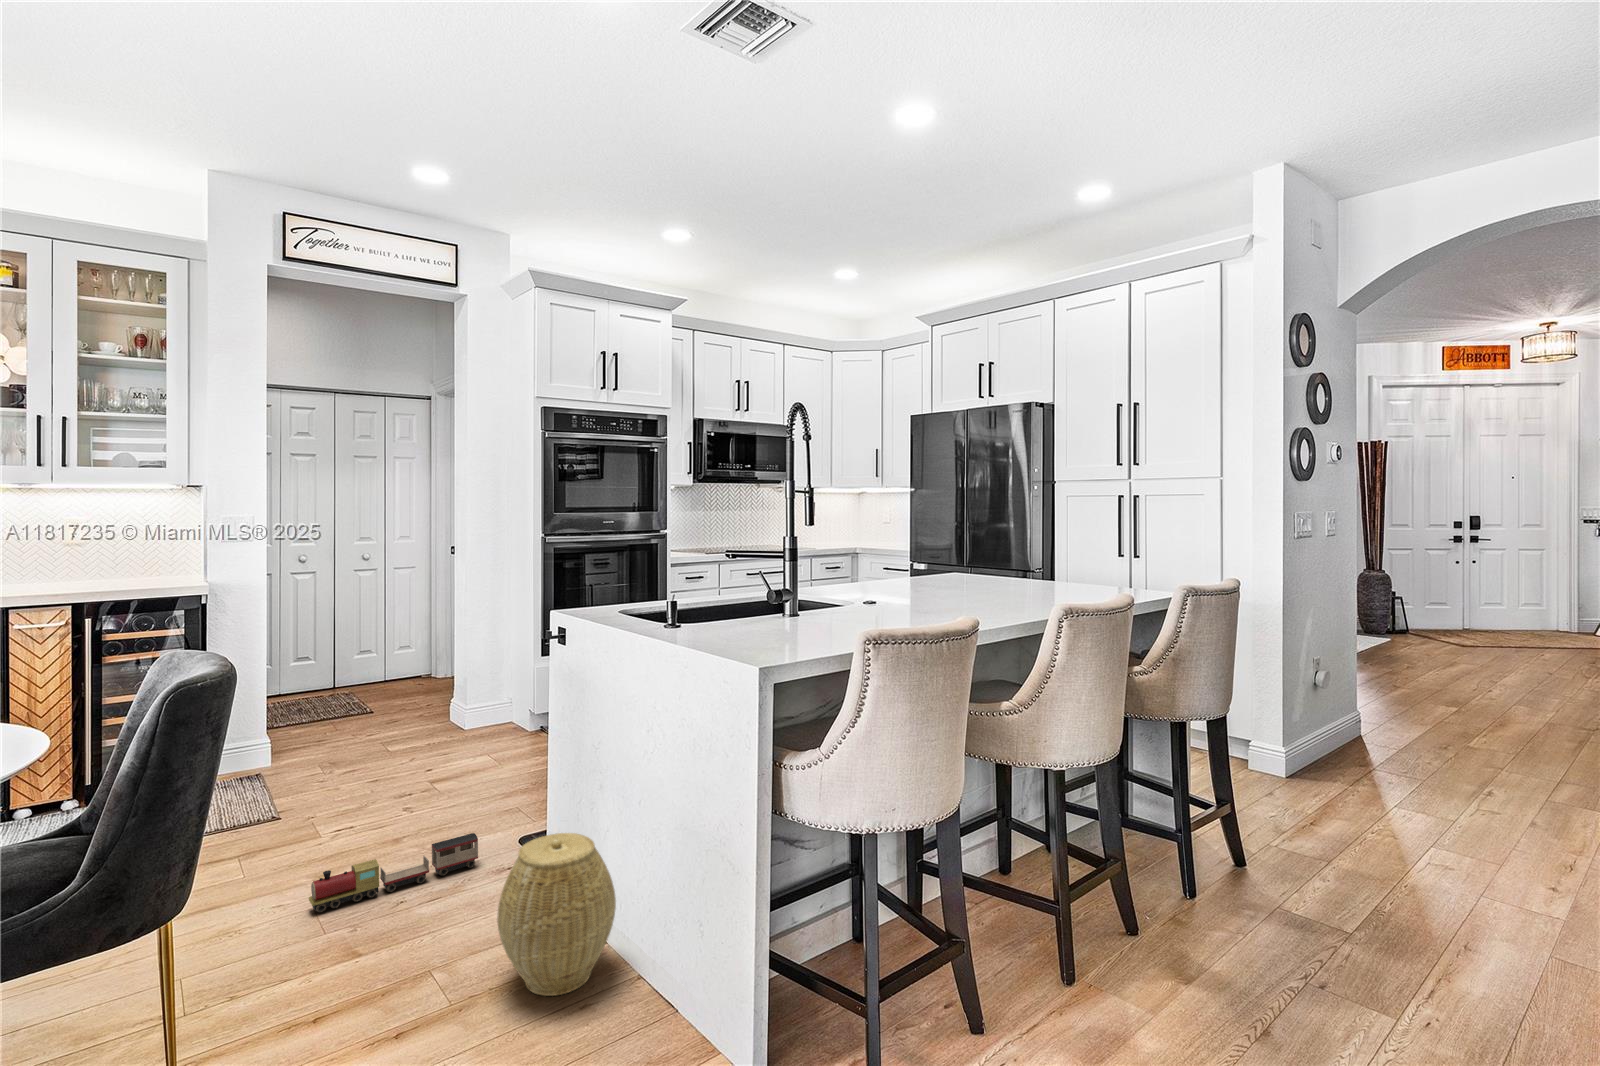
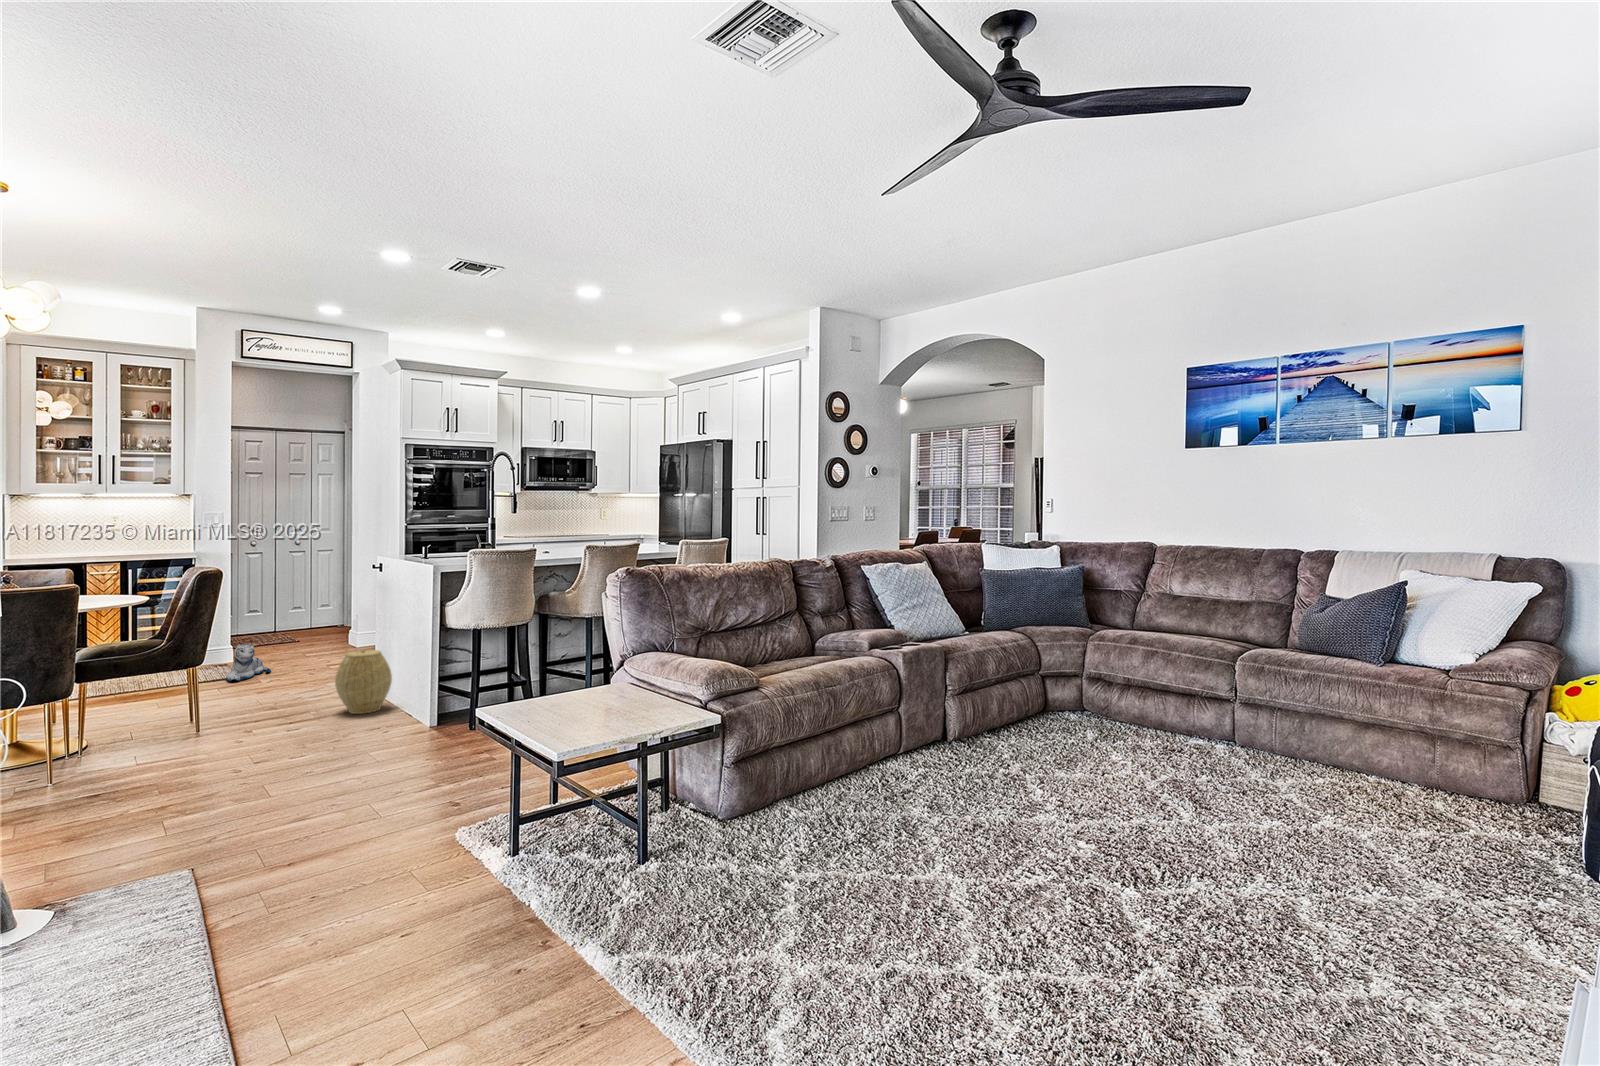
plush toy: none [254,766,335,844] -> present [226,644,271,681]
toy train: present [309,833,478,913] -> none [254,670,342,698]

